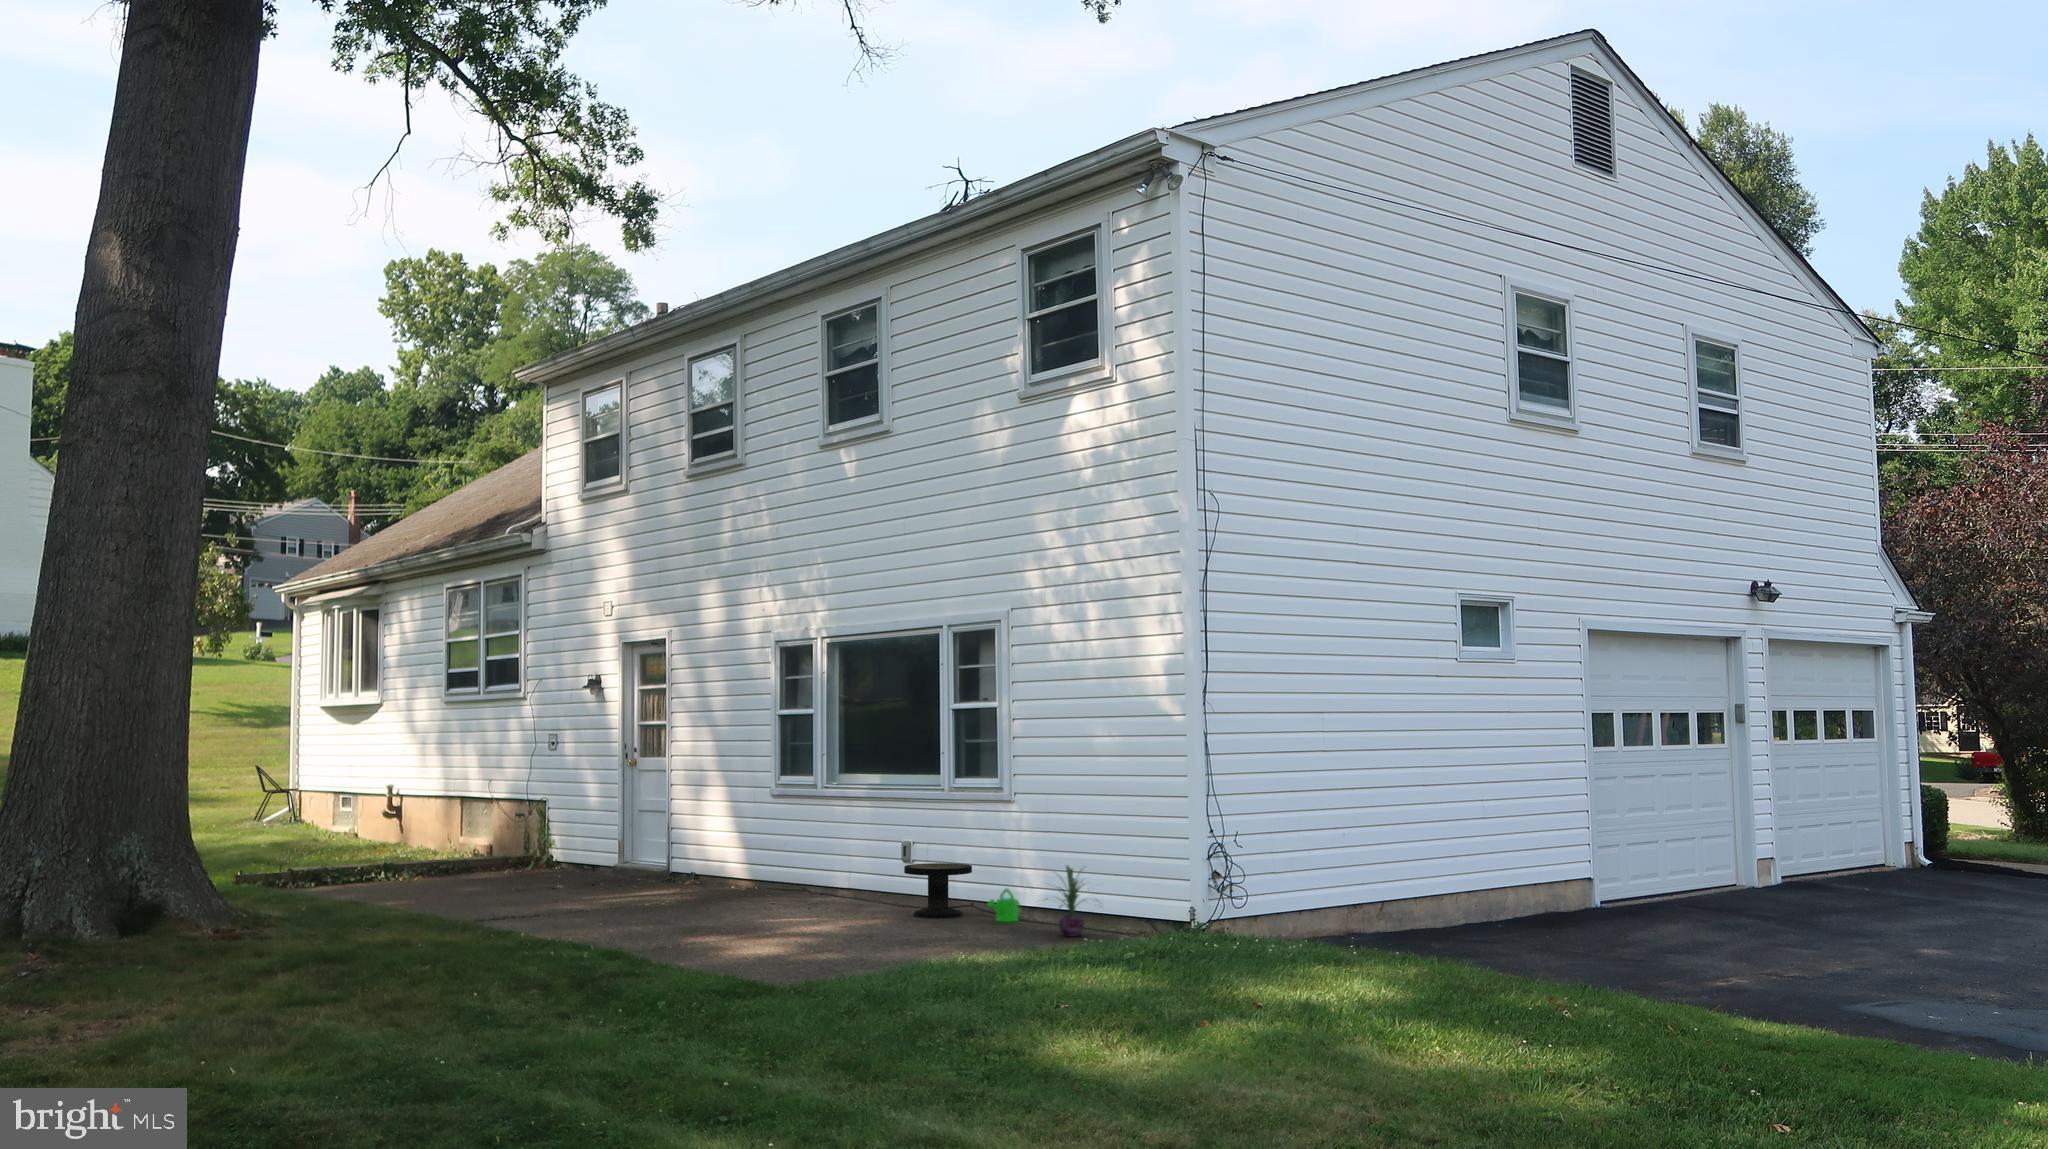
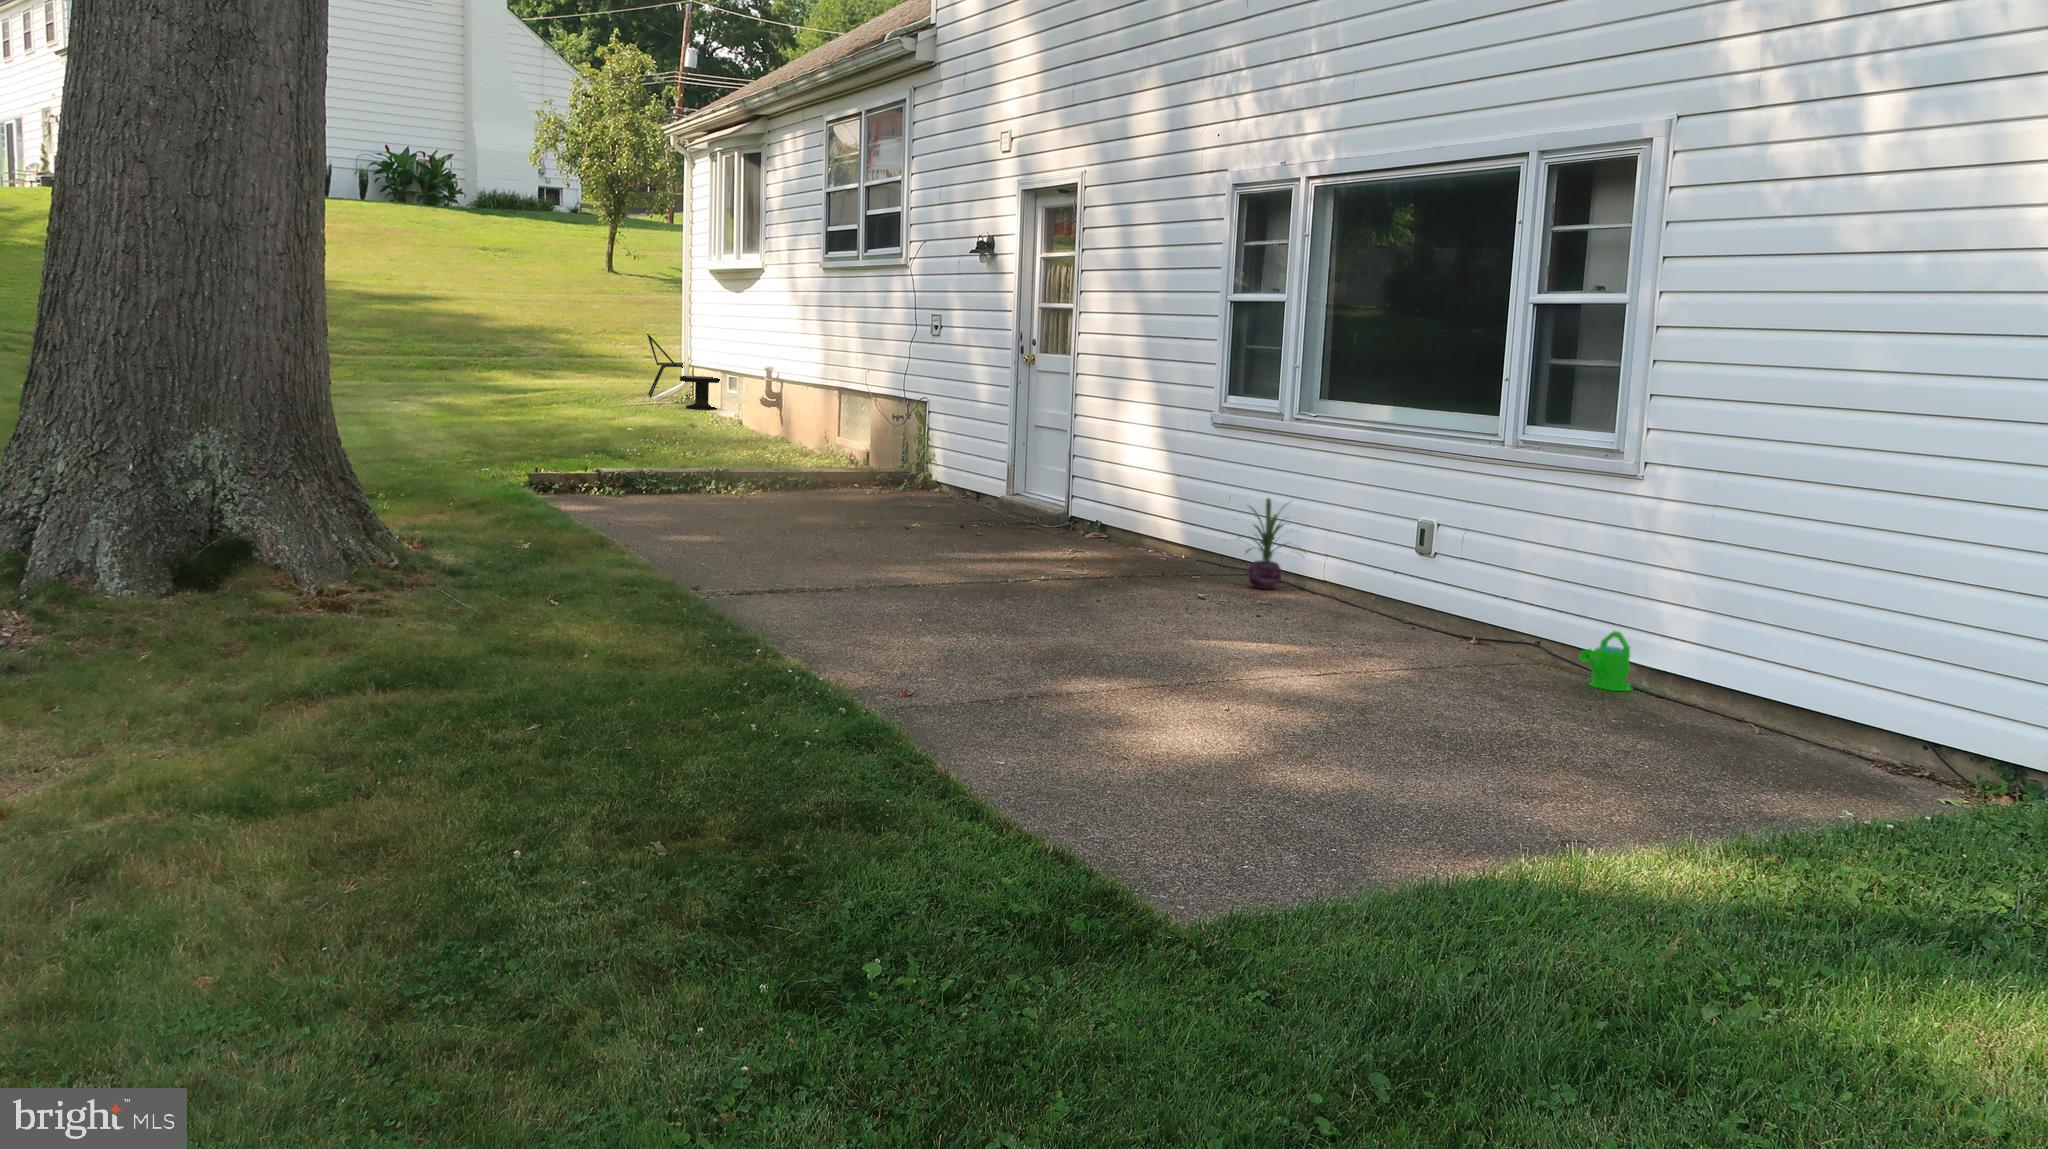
side table: present [904,863,972,918] -> present [680,376,720,410]
decorative plant: present [1059,866,1084,937] -> present [1247,498,1290,589]

